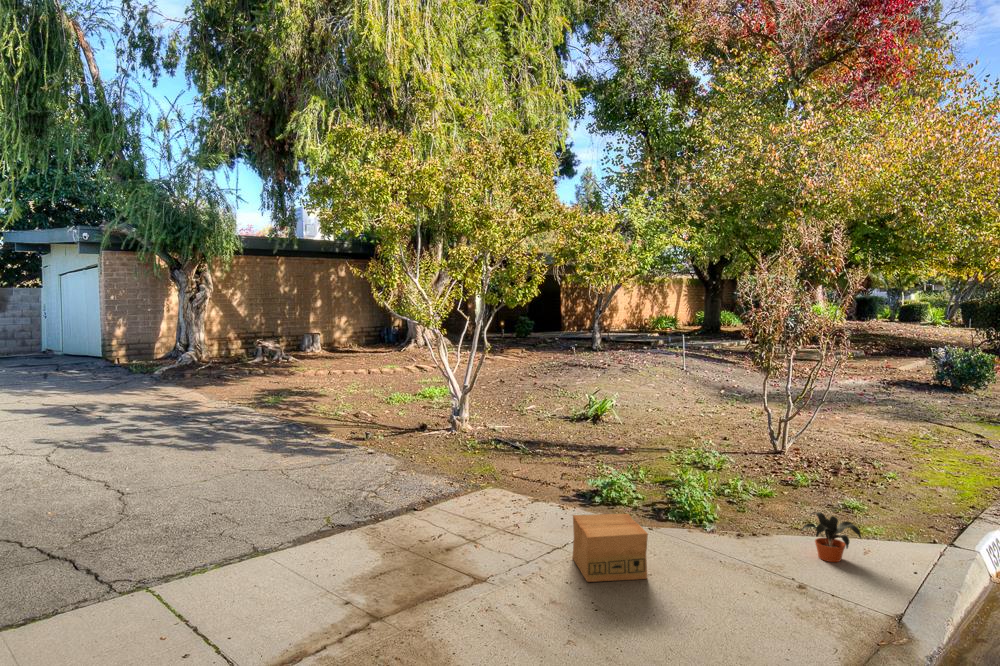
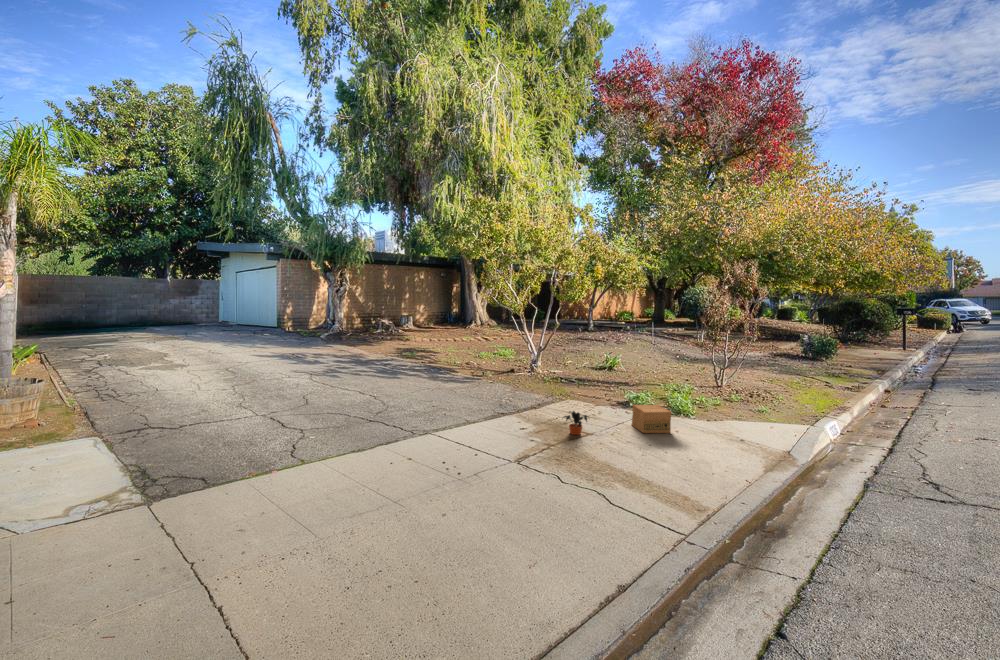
potted plant: present [802,512,861,562] -> present [564,411,588,435]

